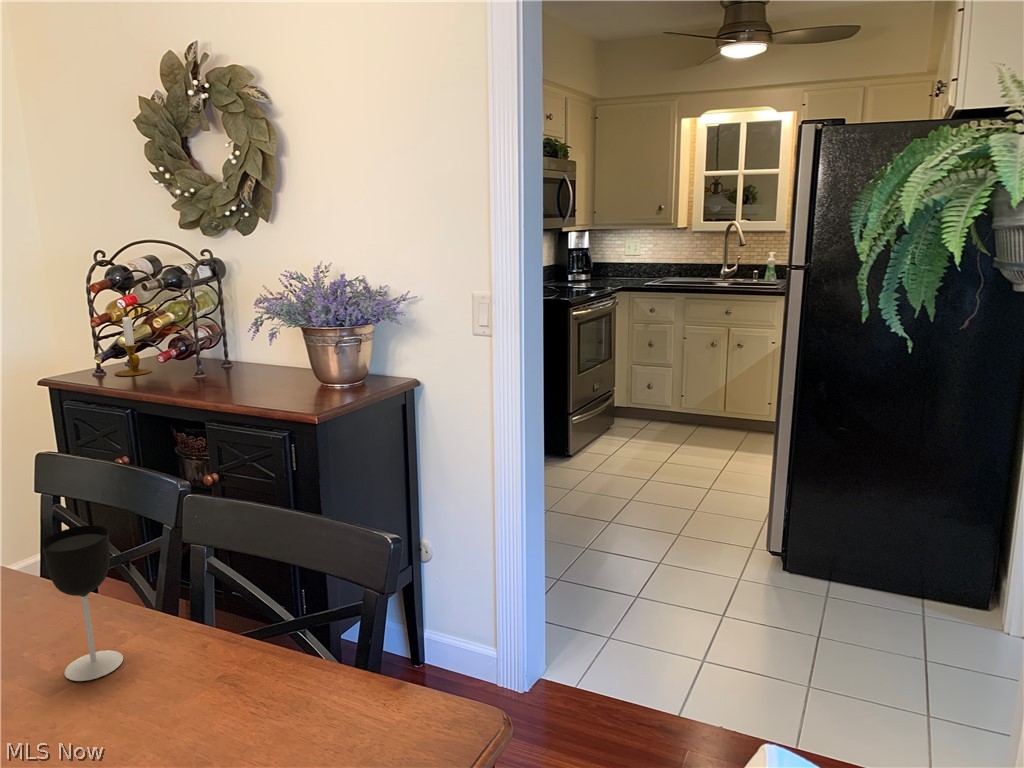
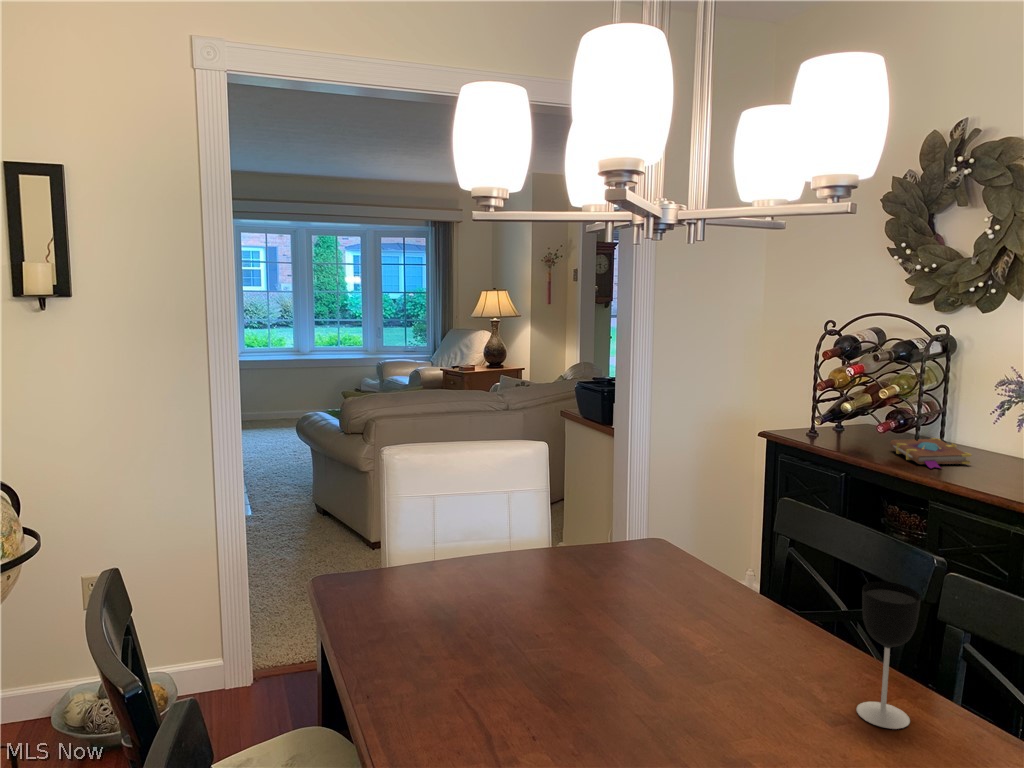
candlestick: present [115,317,151,376] -> none [829,385,864,441]
book: none [172,360,243,390] -> present [890,438,972,468]

